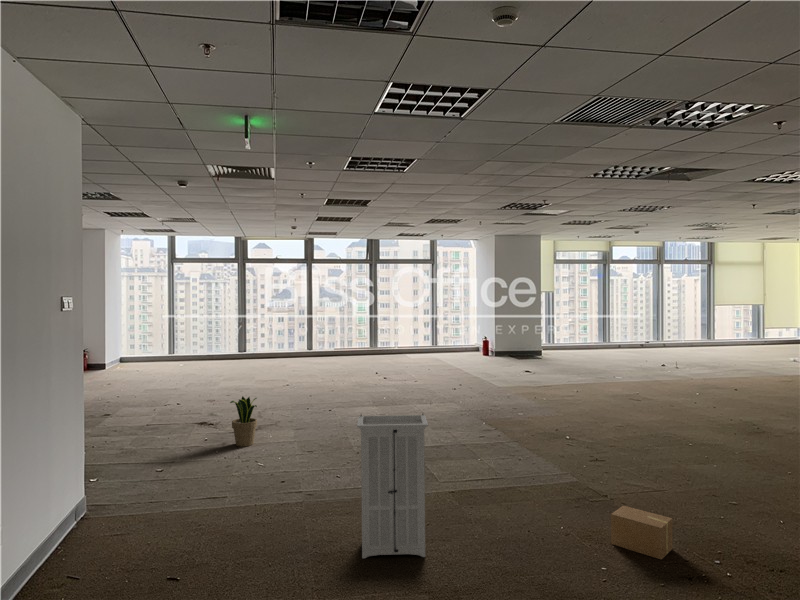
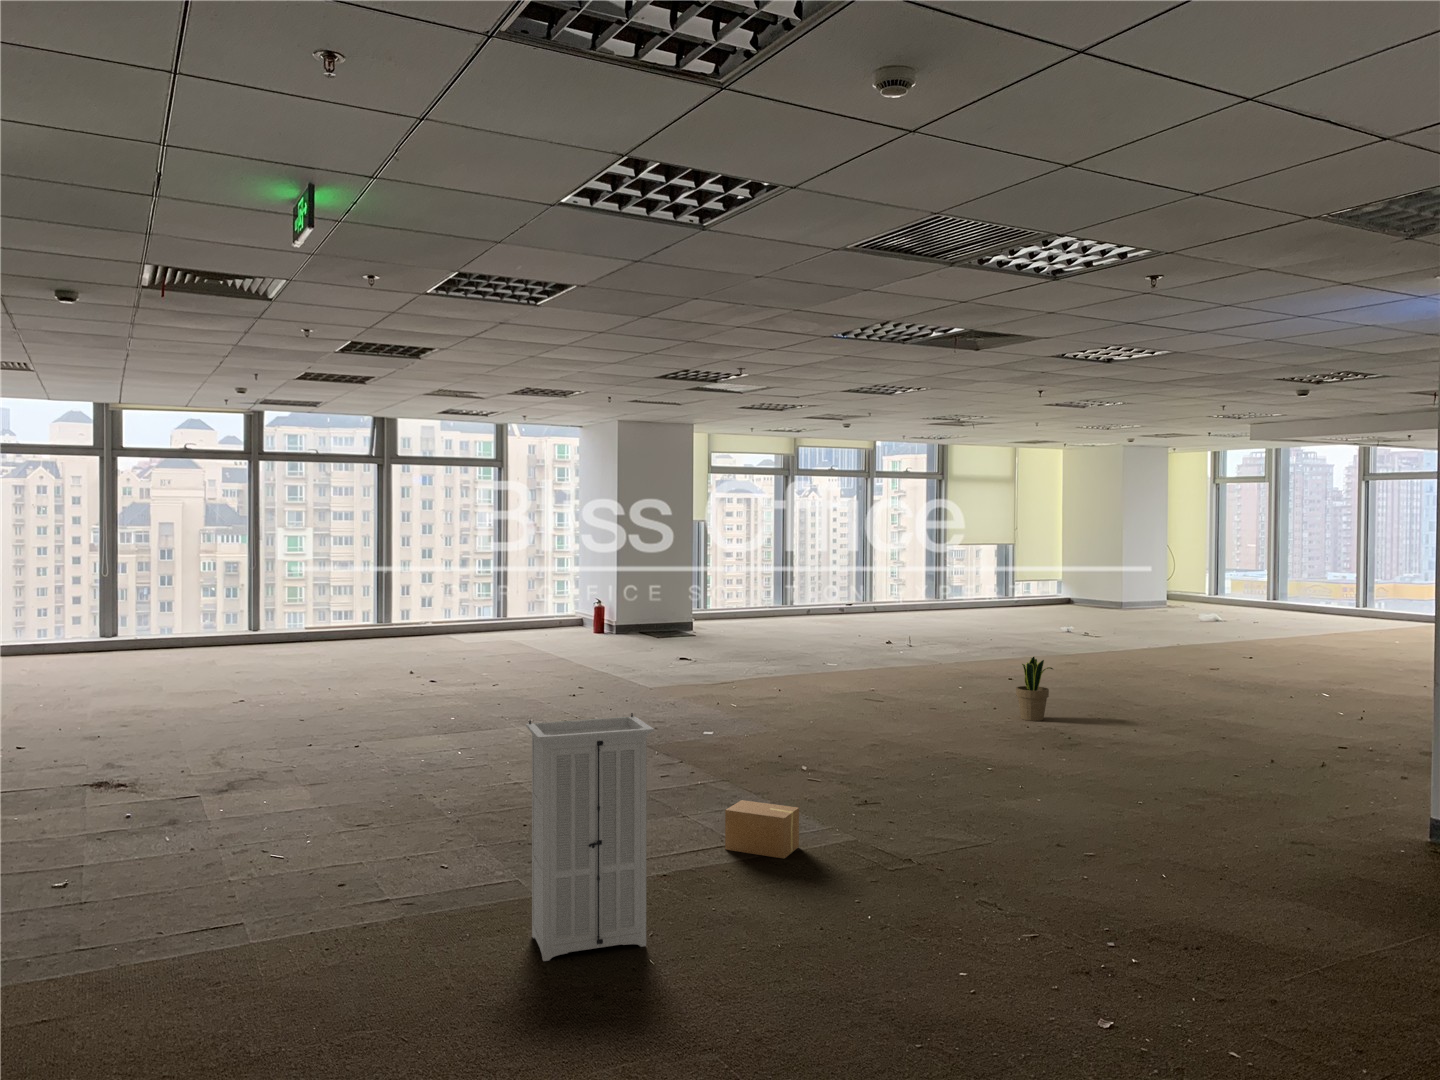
potted plant: present [230,396,257,447] -> present [1016,657,1053,721]
cardboard box: present [611,506,672,560] -> present [725,800,799,859]

